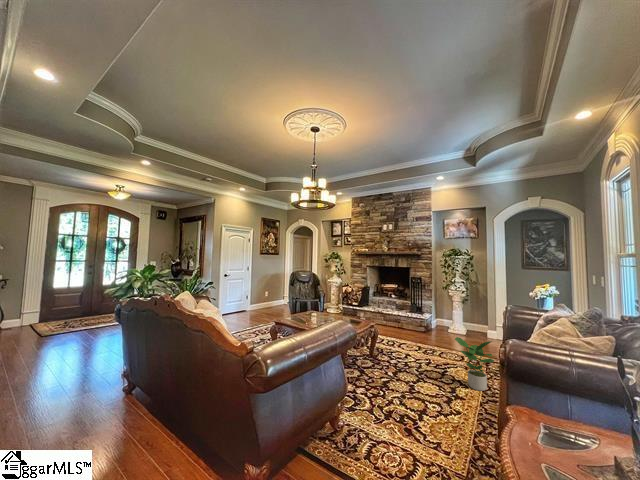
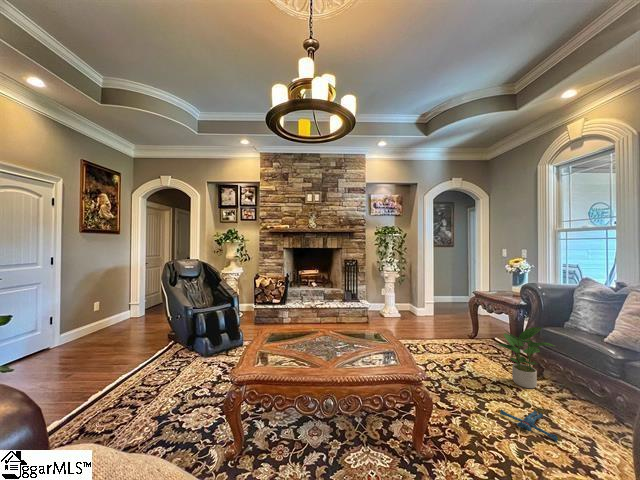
plush toy: none [414,384,447,405] -> present [498,407,562,442]

